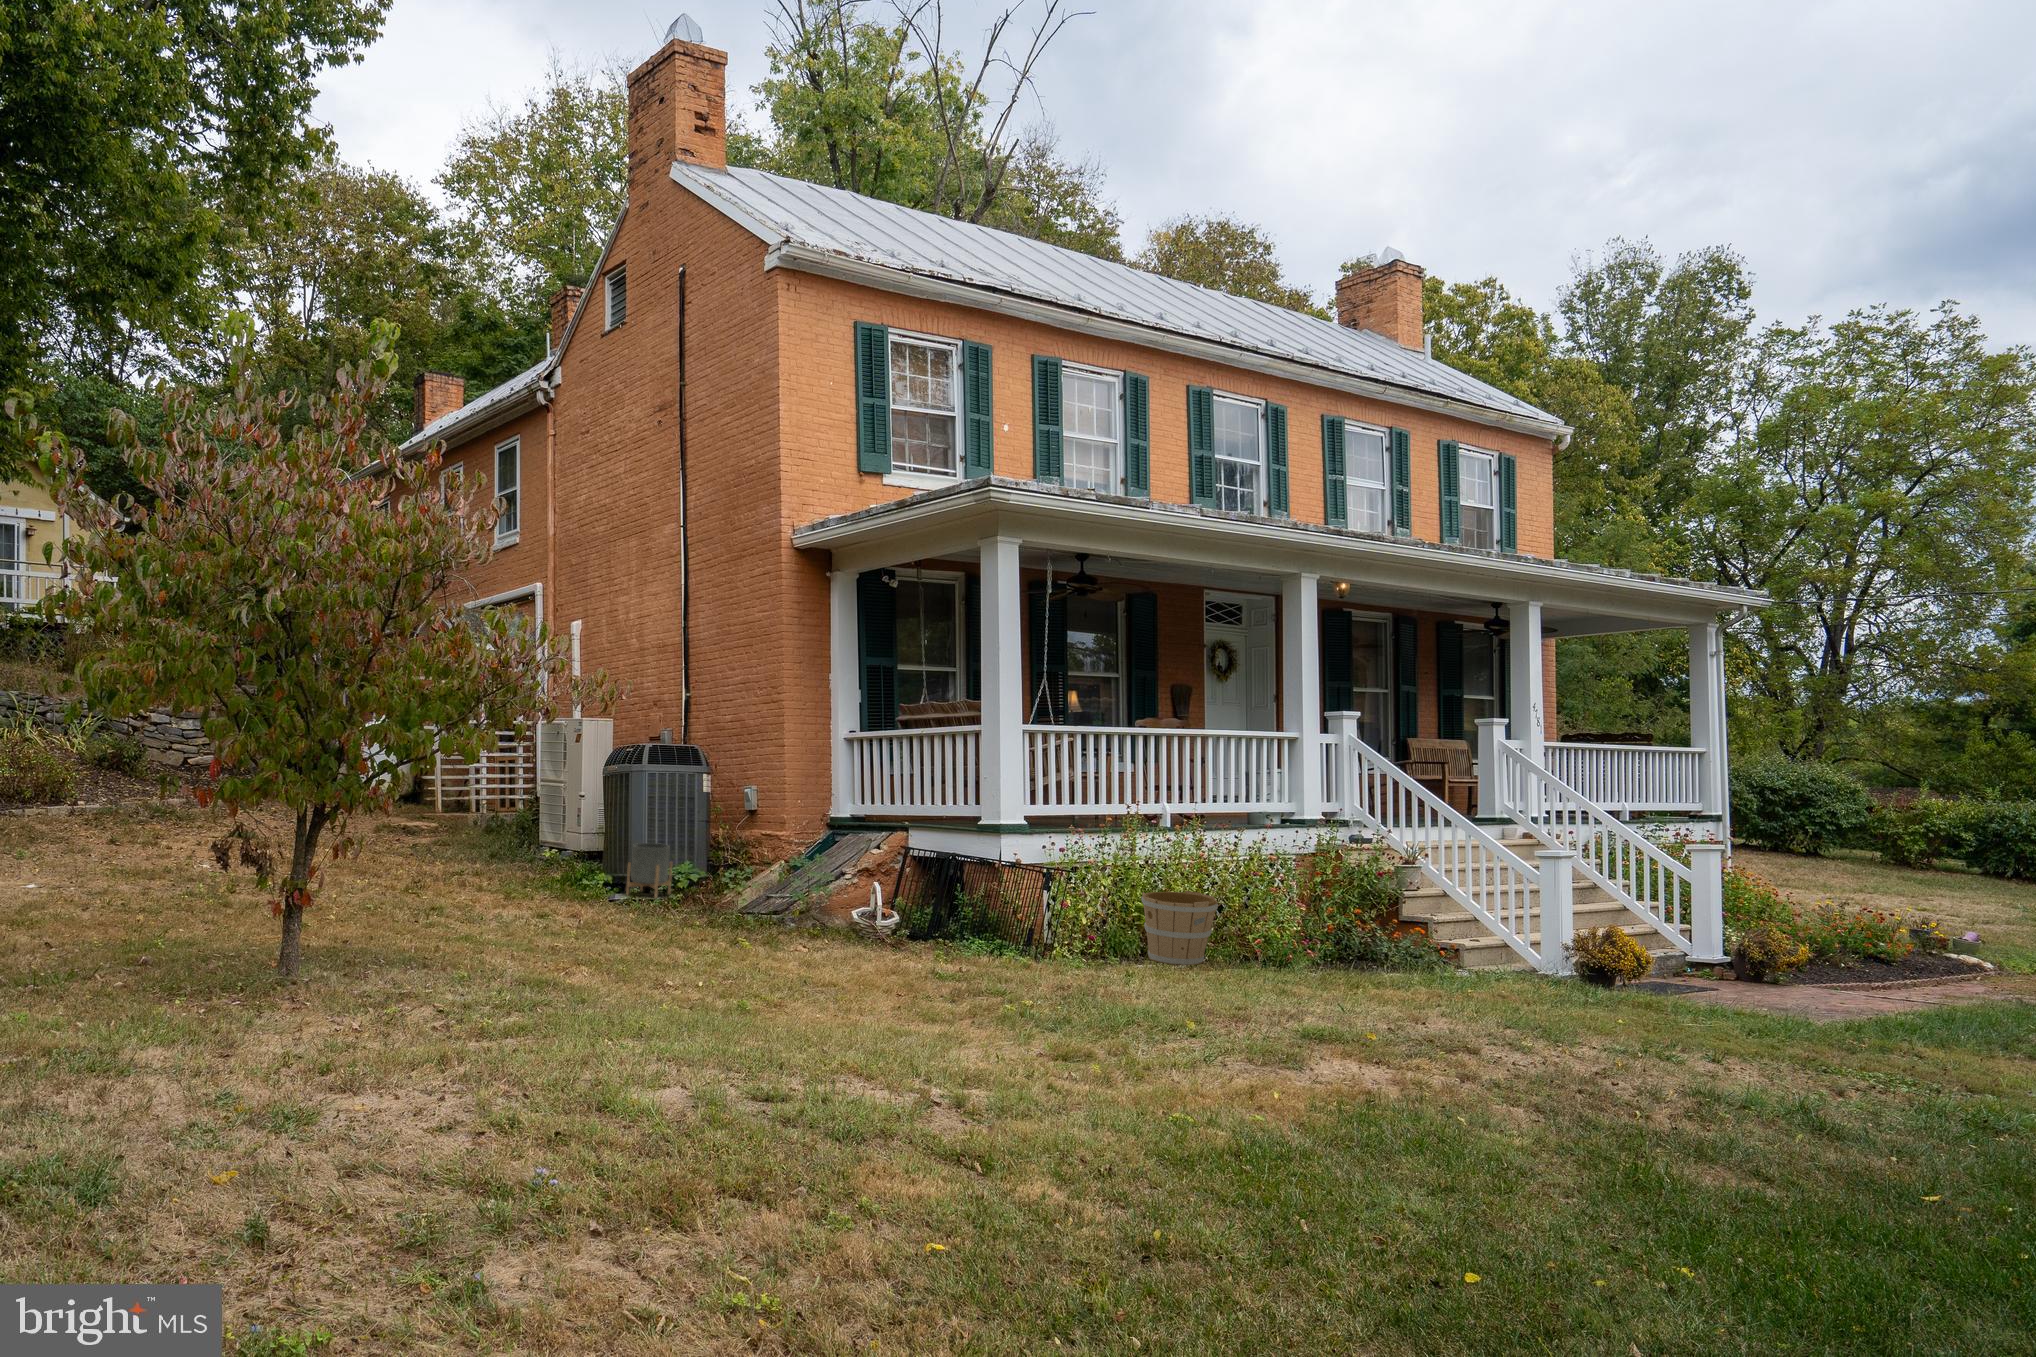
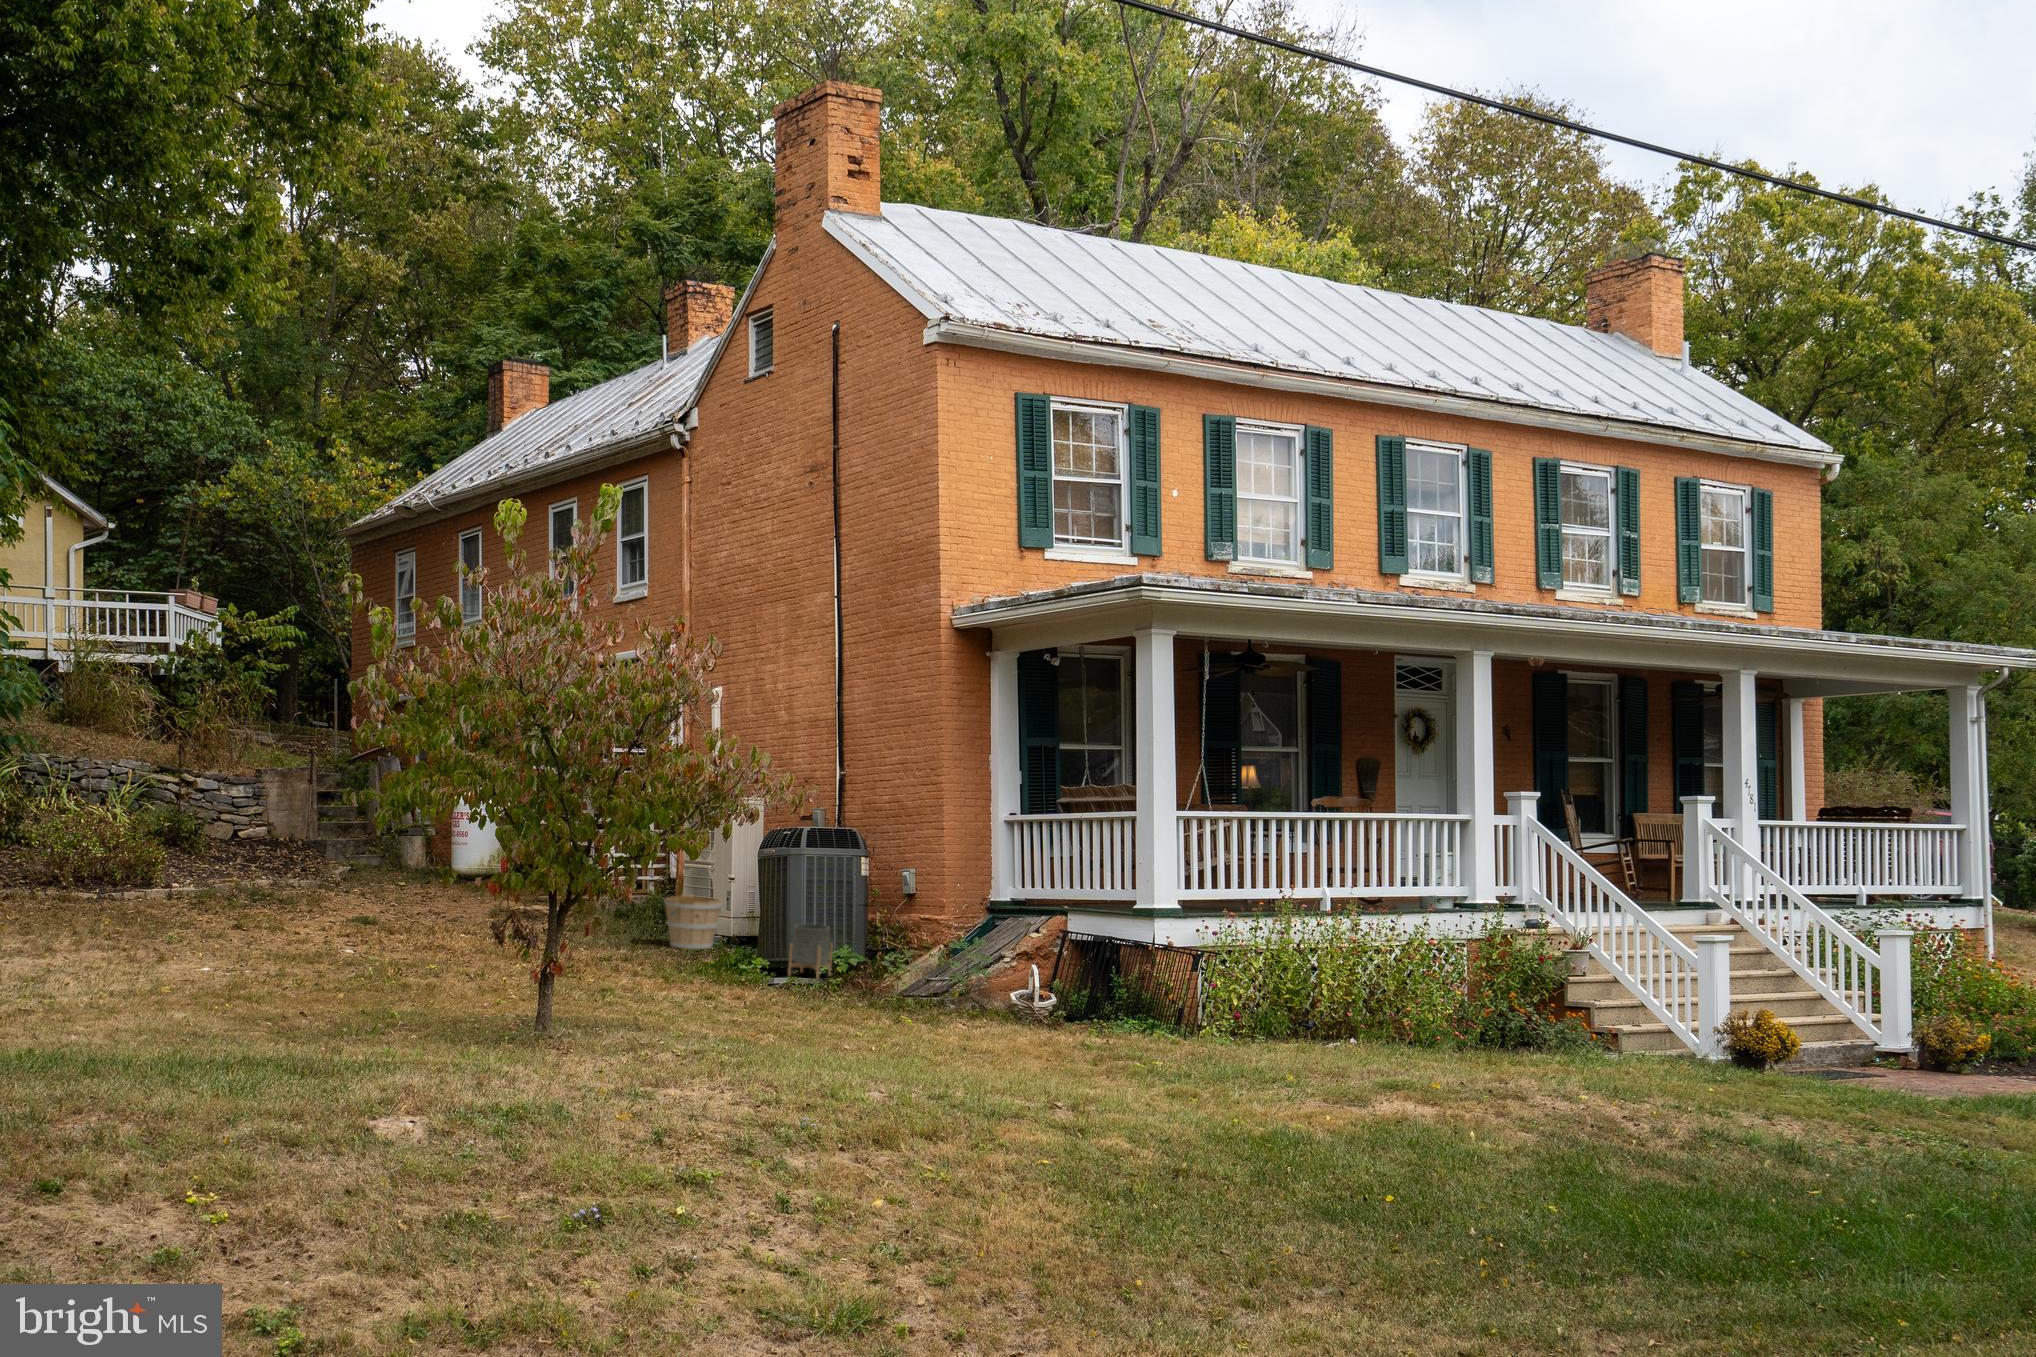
wooden bucket: present [1141,891,1218,965] -> present [664,894,723,949]

